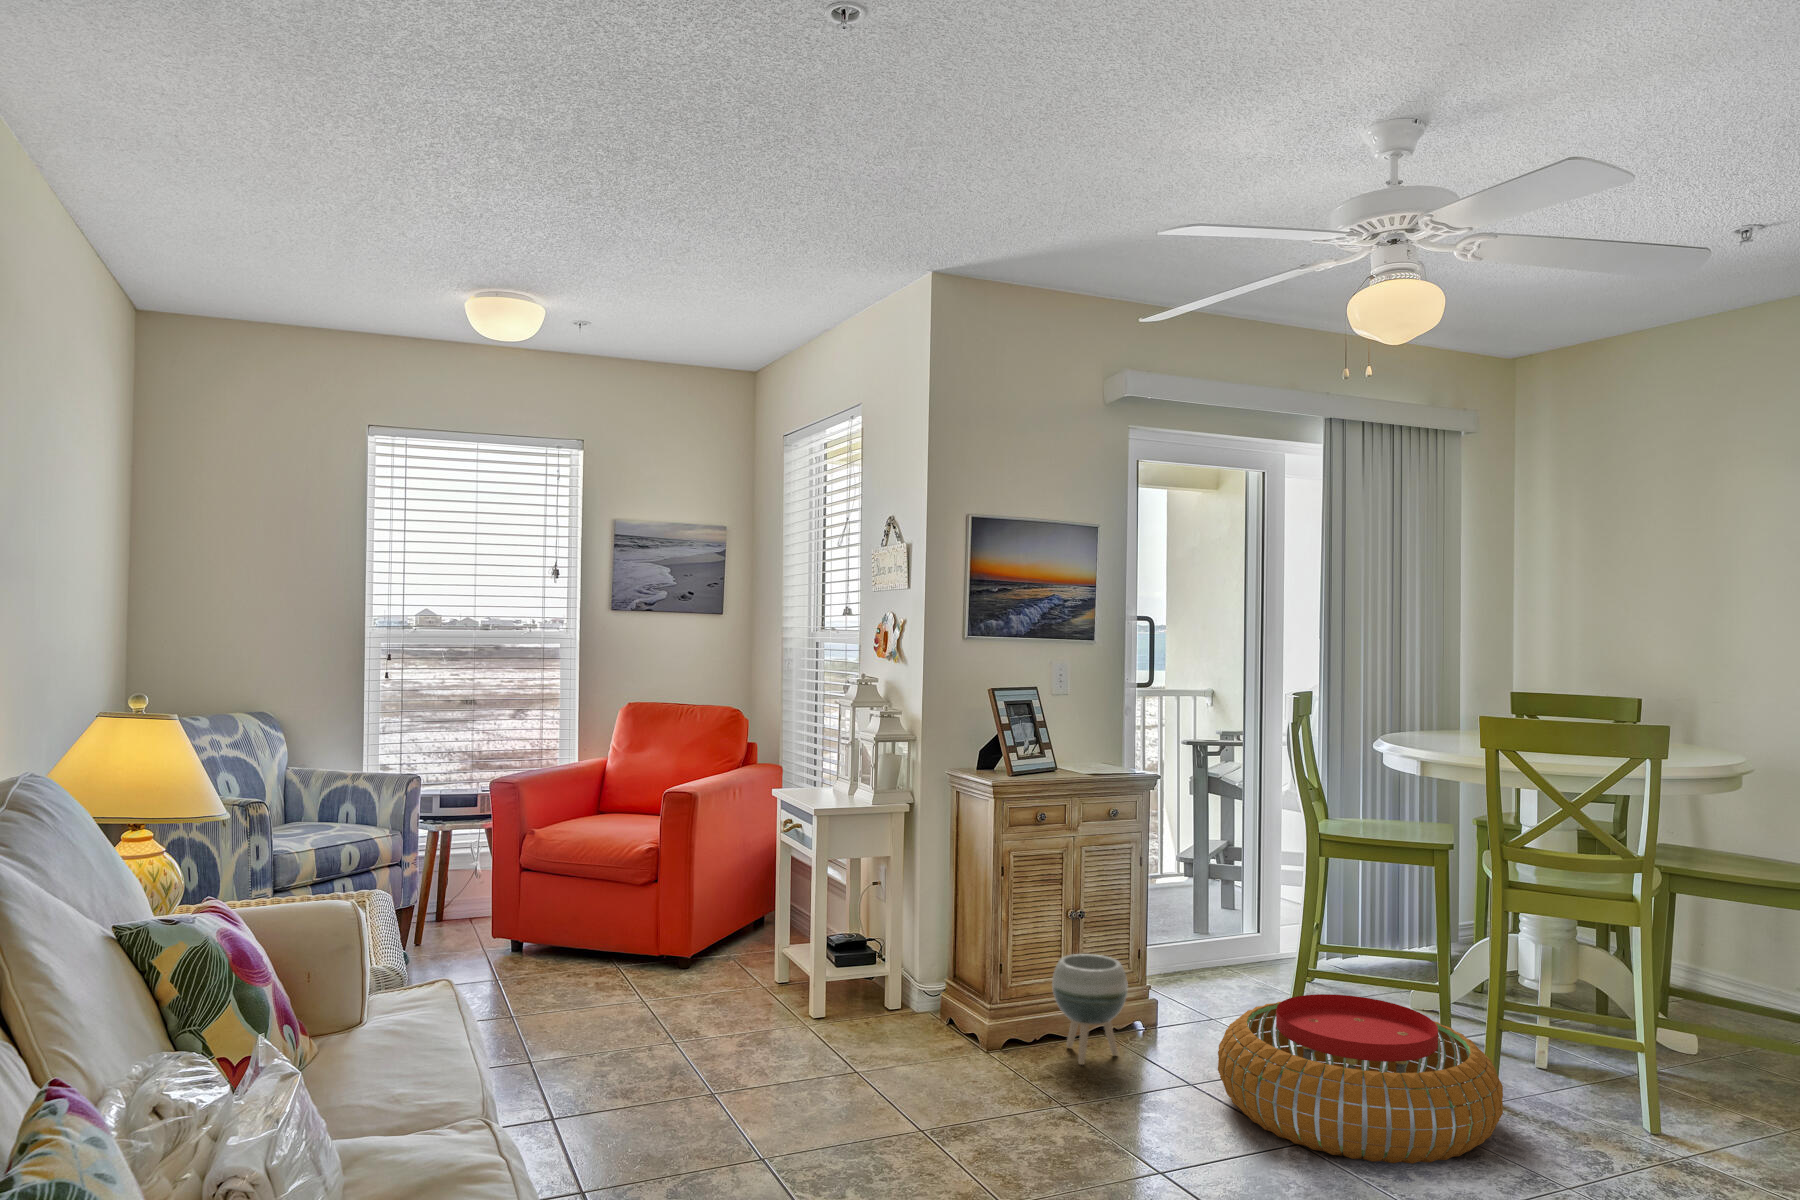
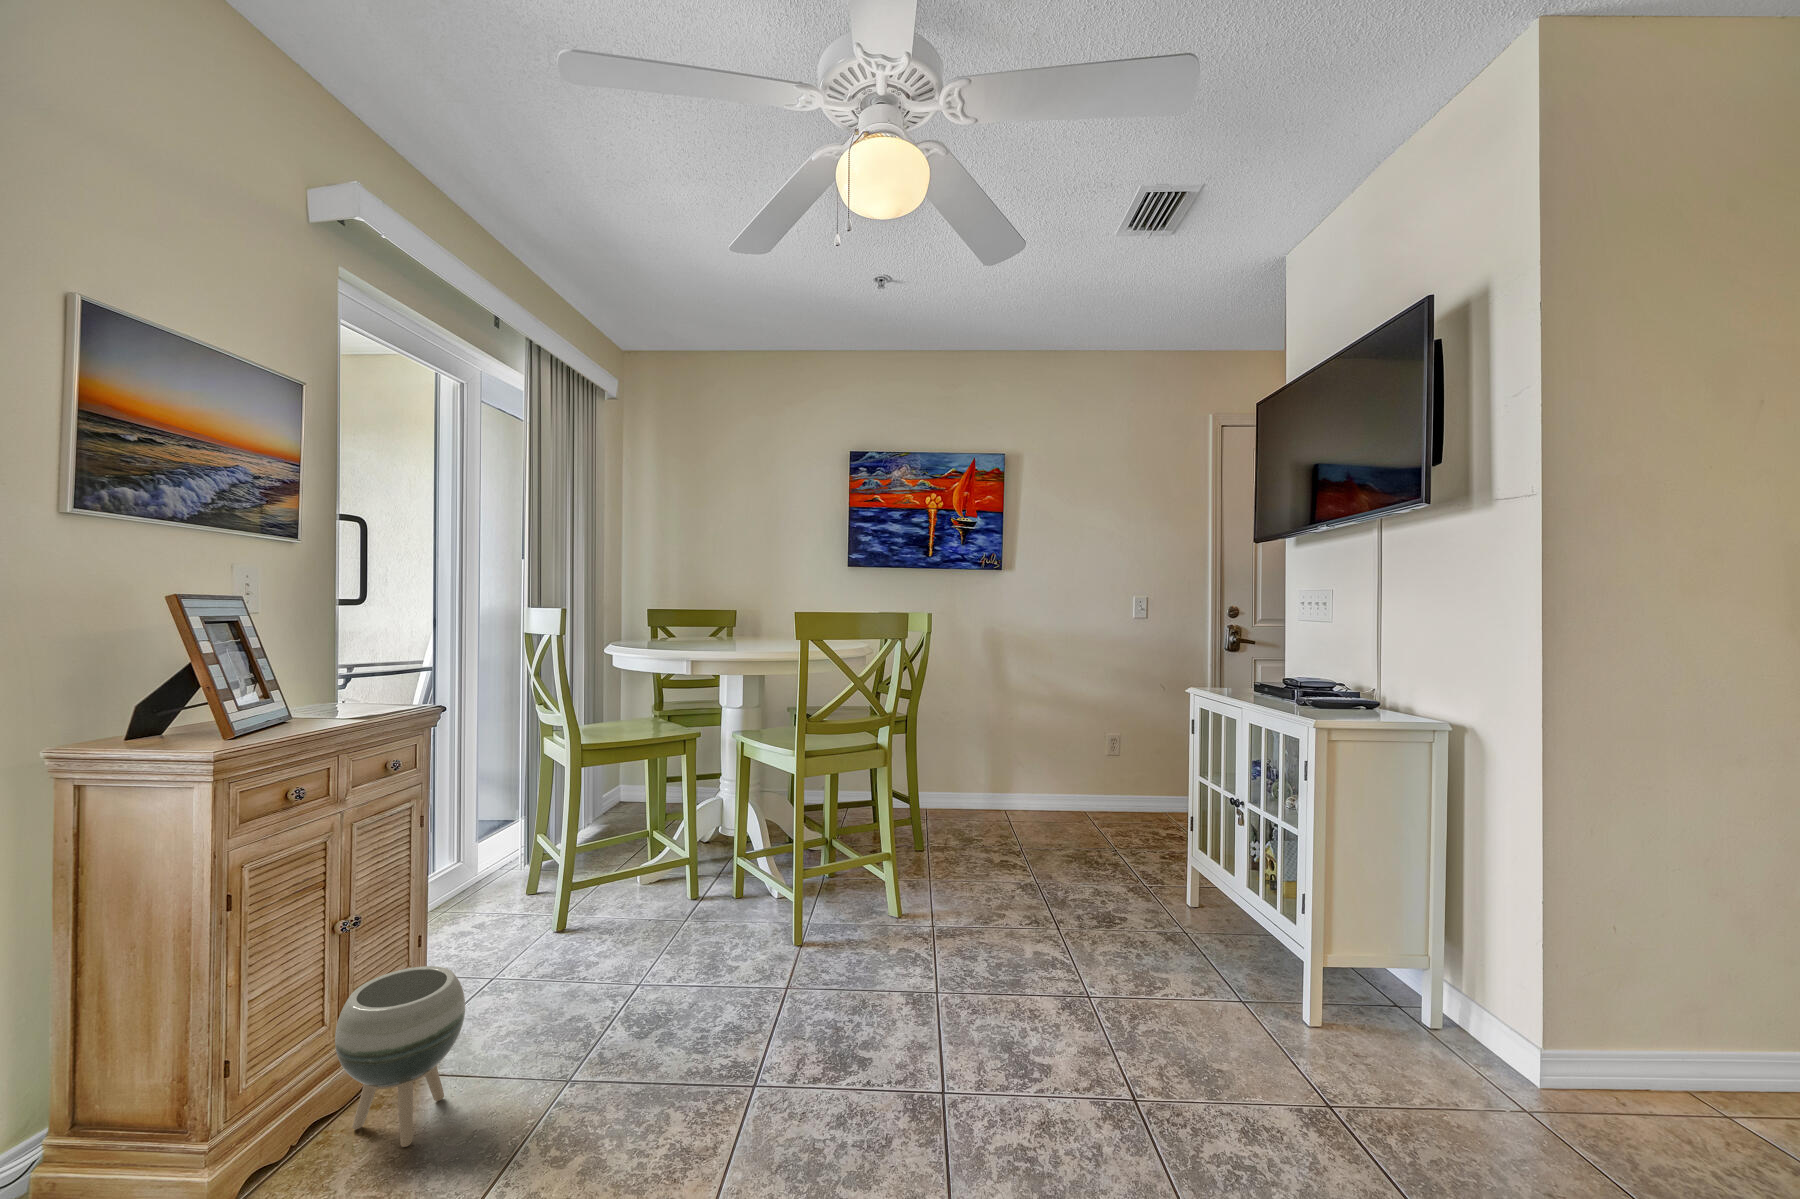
pouf: present [1218,994,1503,1164] -> none [610,891,894,1093]

